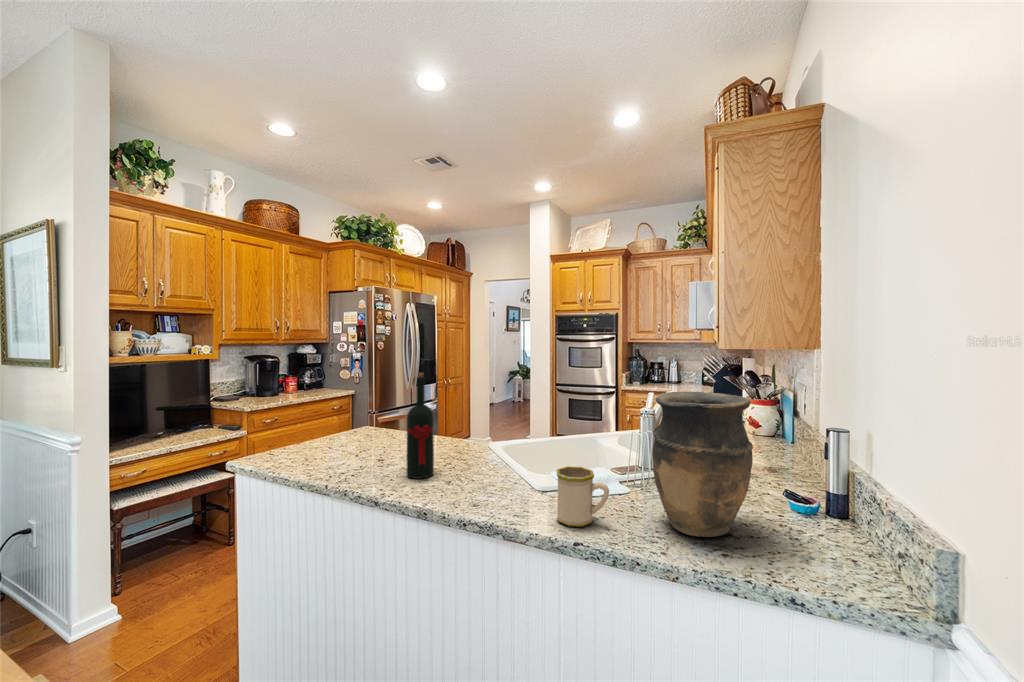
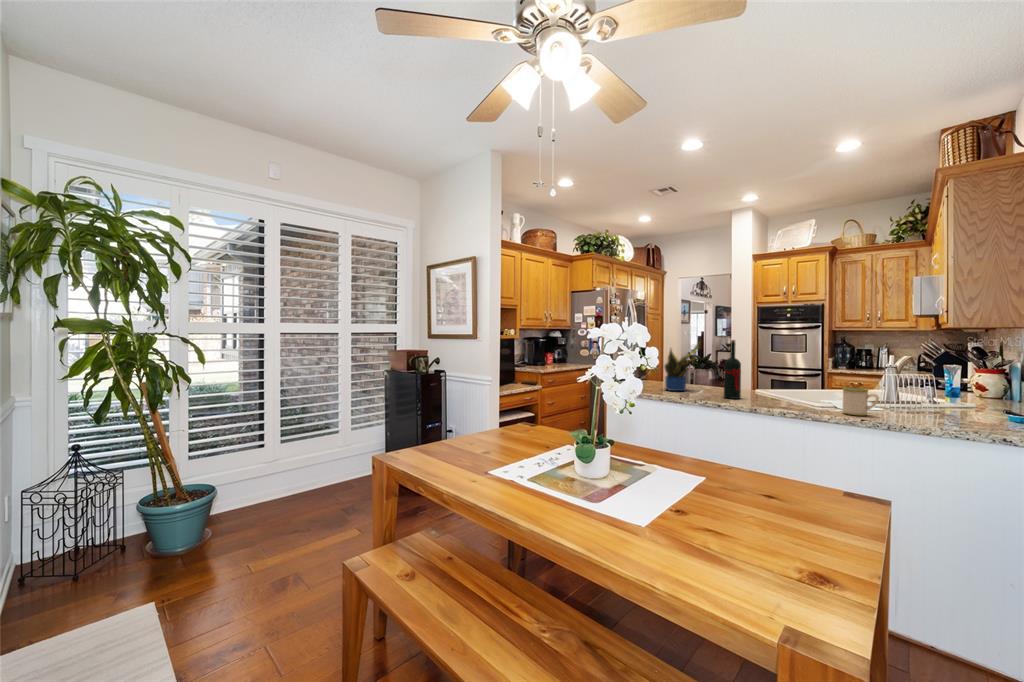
potted plant: none [333,369,393,459] -> present [665,341,701,391]
vase: present [652,392,753,537] -> none [907,347,979,422]

